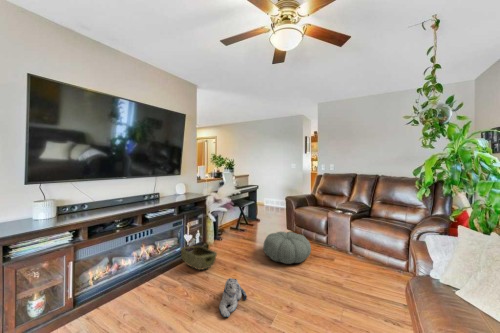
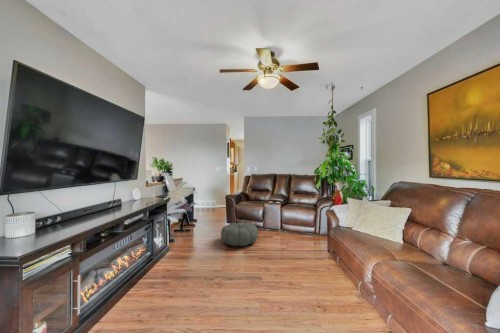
woven basket: present [181,246,217,270] -> none [152,247,191,266]
plush toy: present [219,278,247,317] -> none [213,259,233,289]

